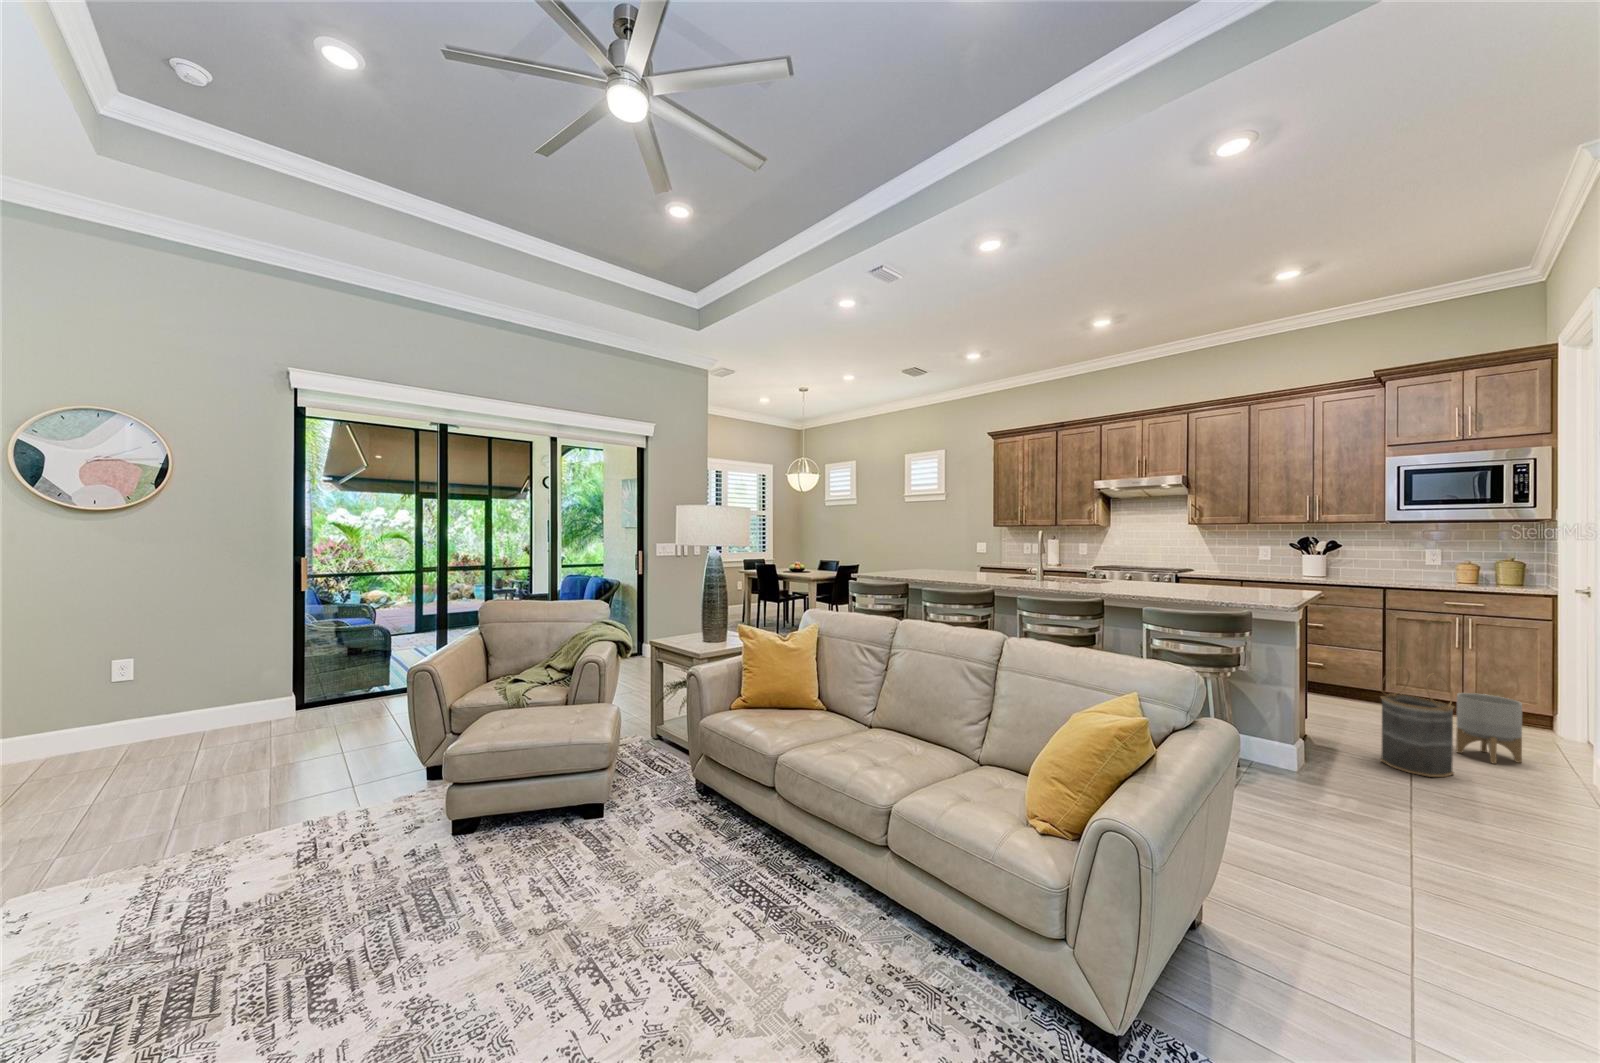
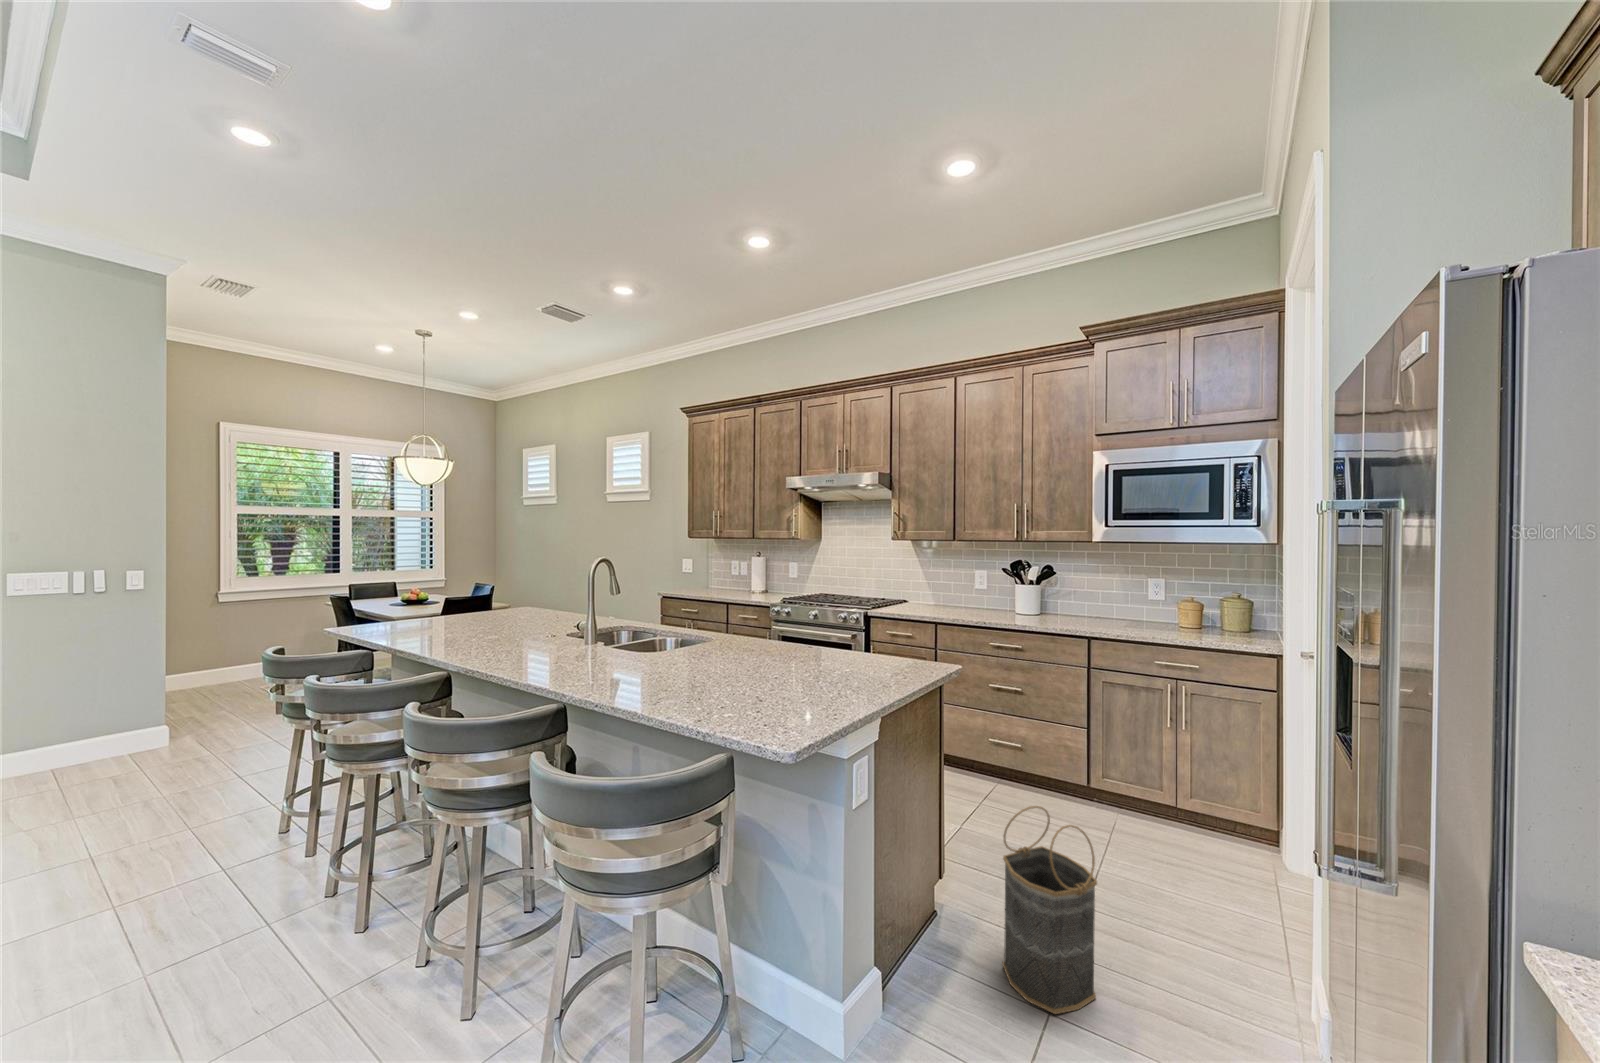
planter: present [1456,693,1522,764] -> none [1129,824,1209,954]

